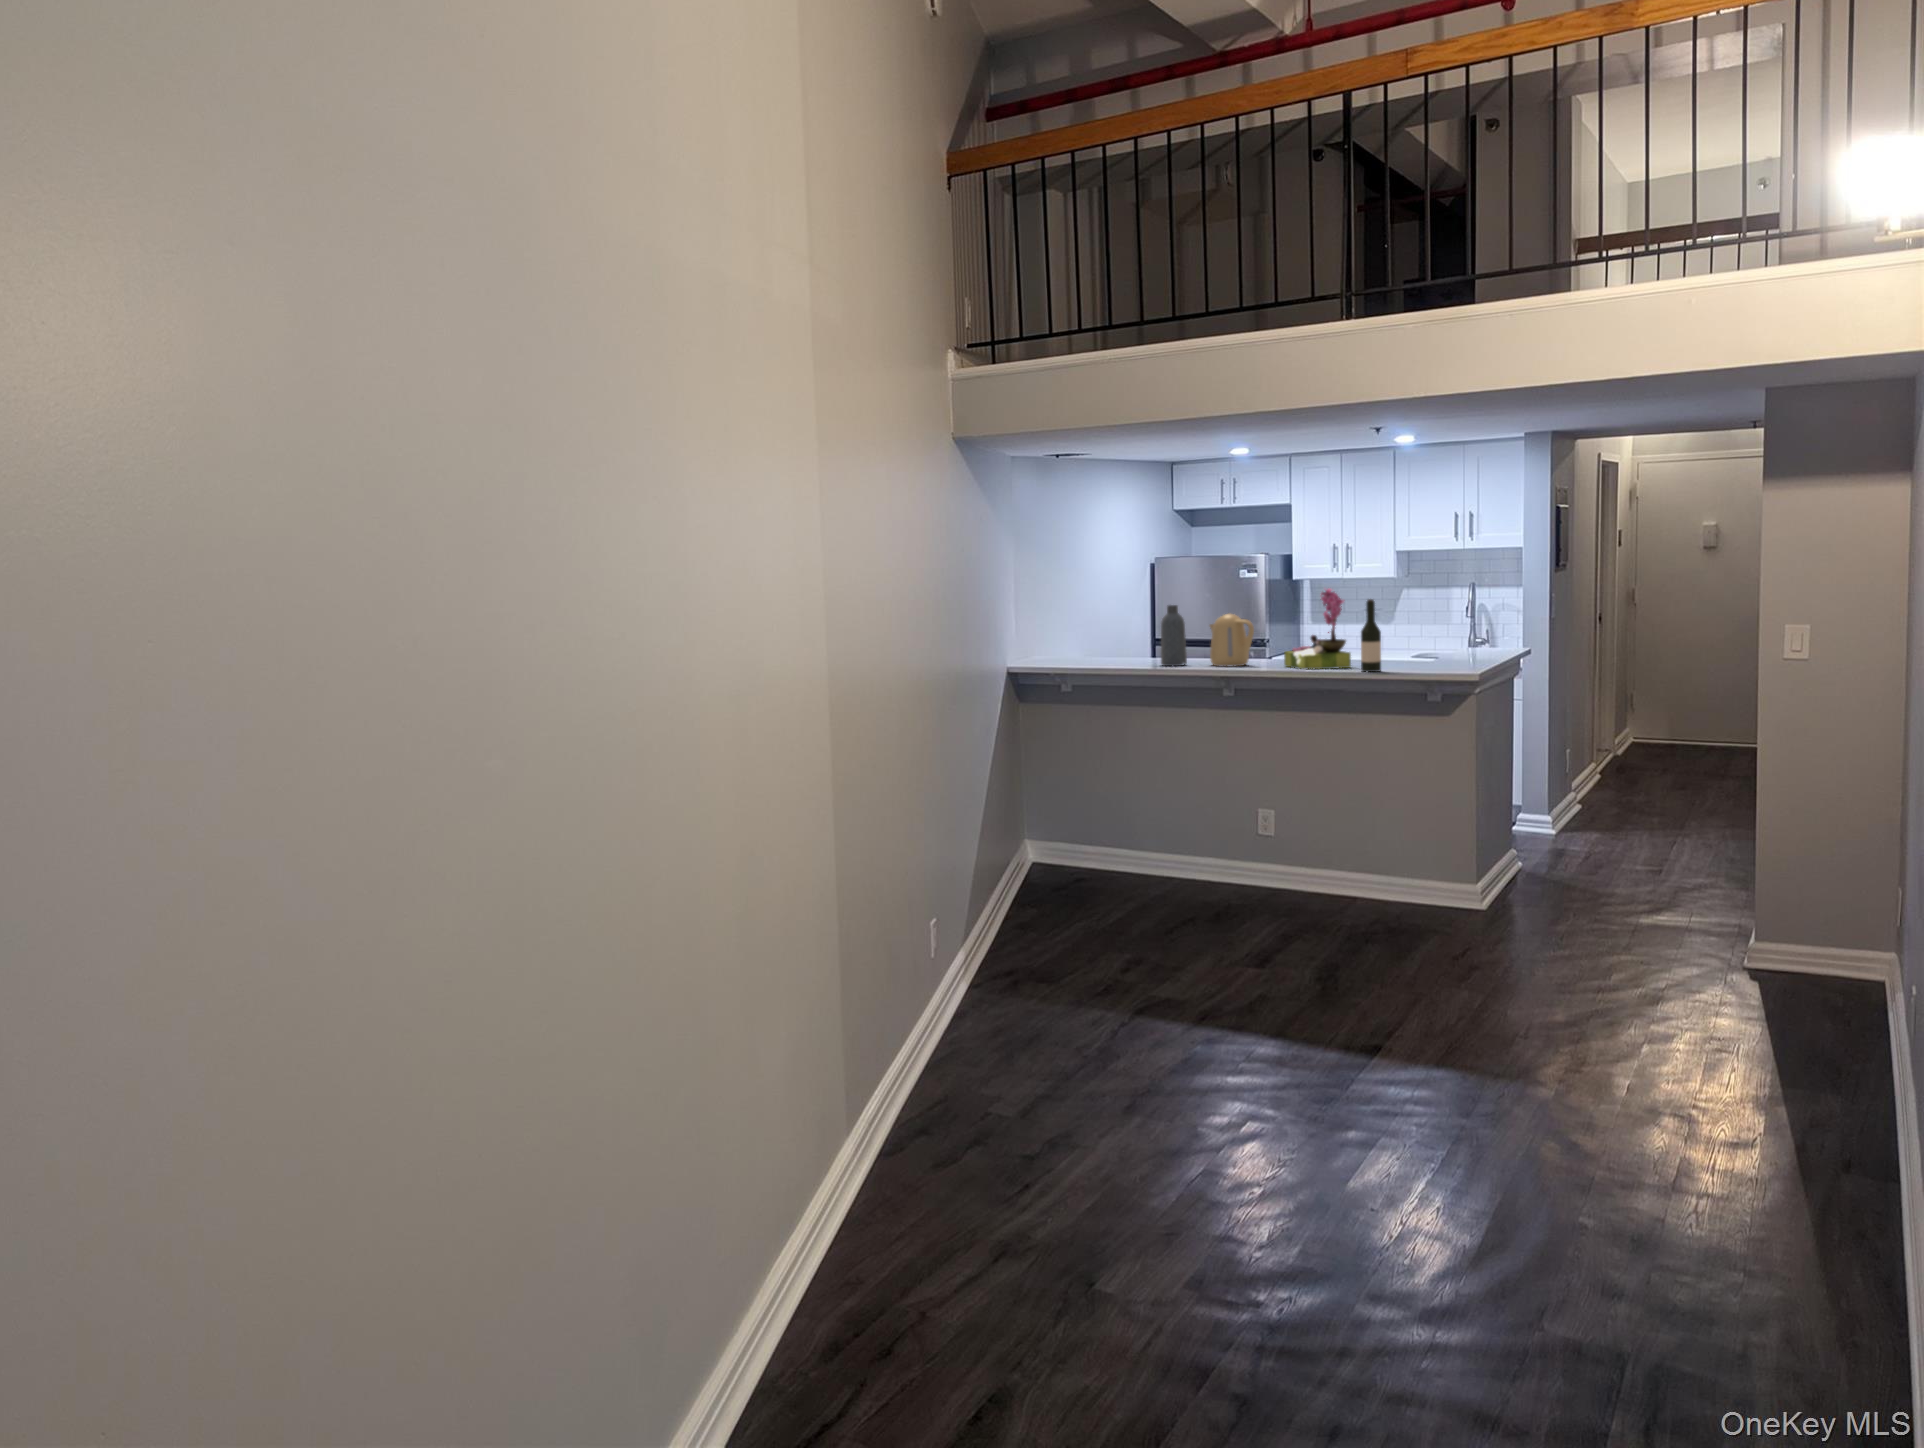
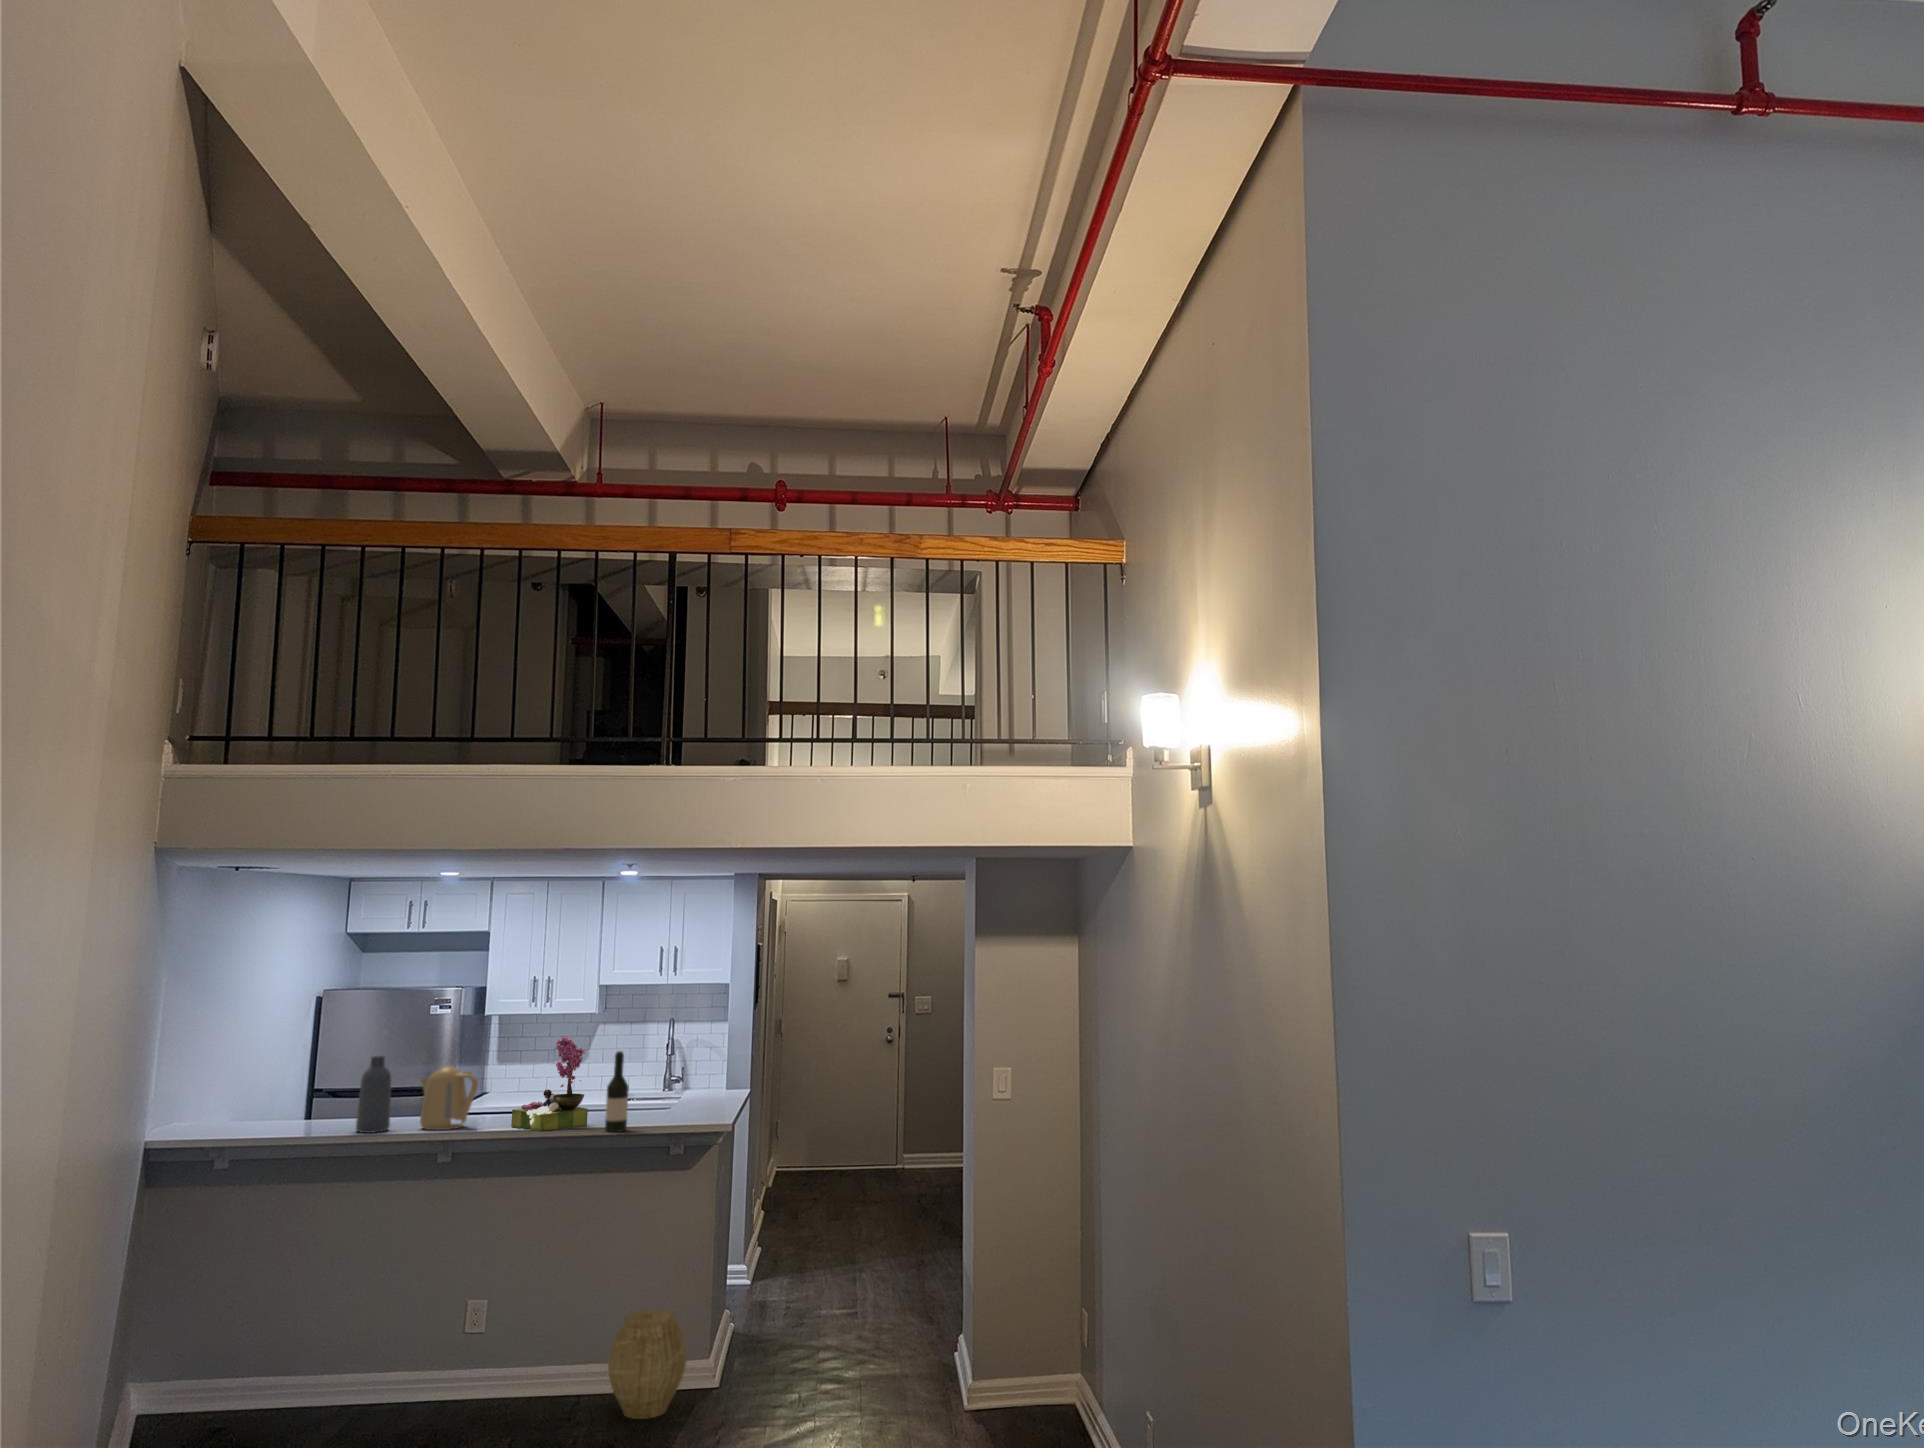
woven basket: none [1371,830,1445,920] -> present [608,1310,687,1419]

